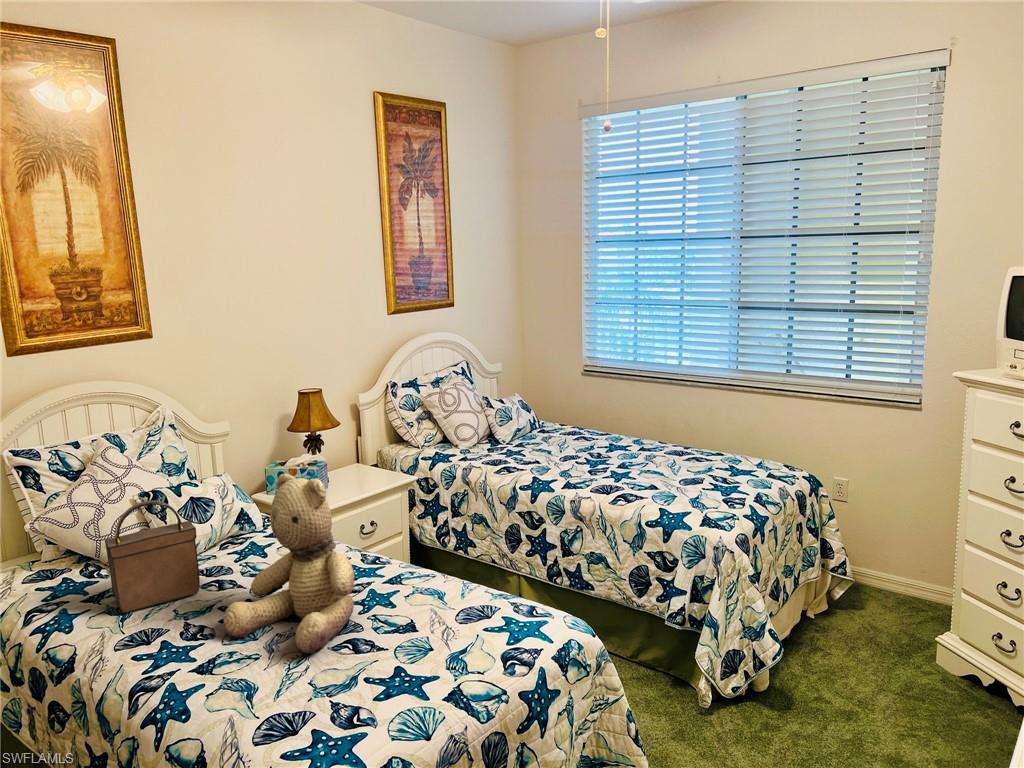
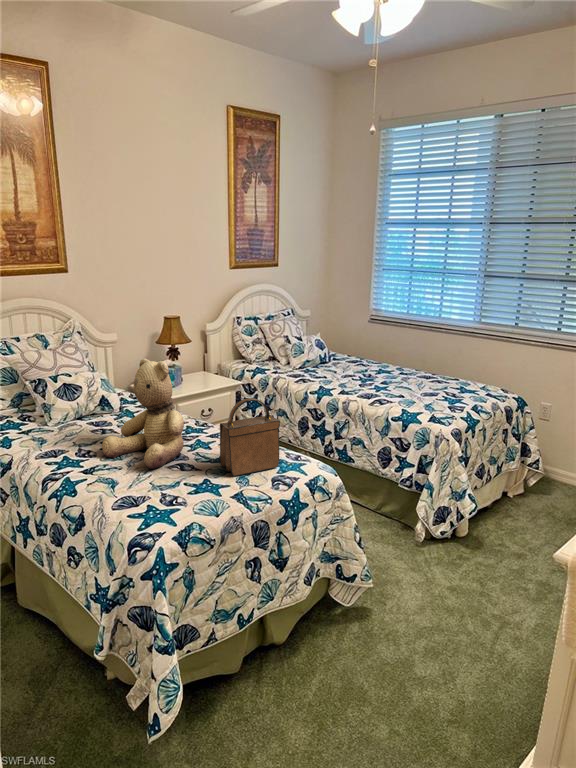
handbag: present [105,501,200,613] -> present [220,398,280,476]

